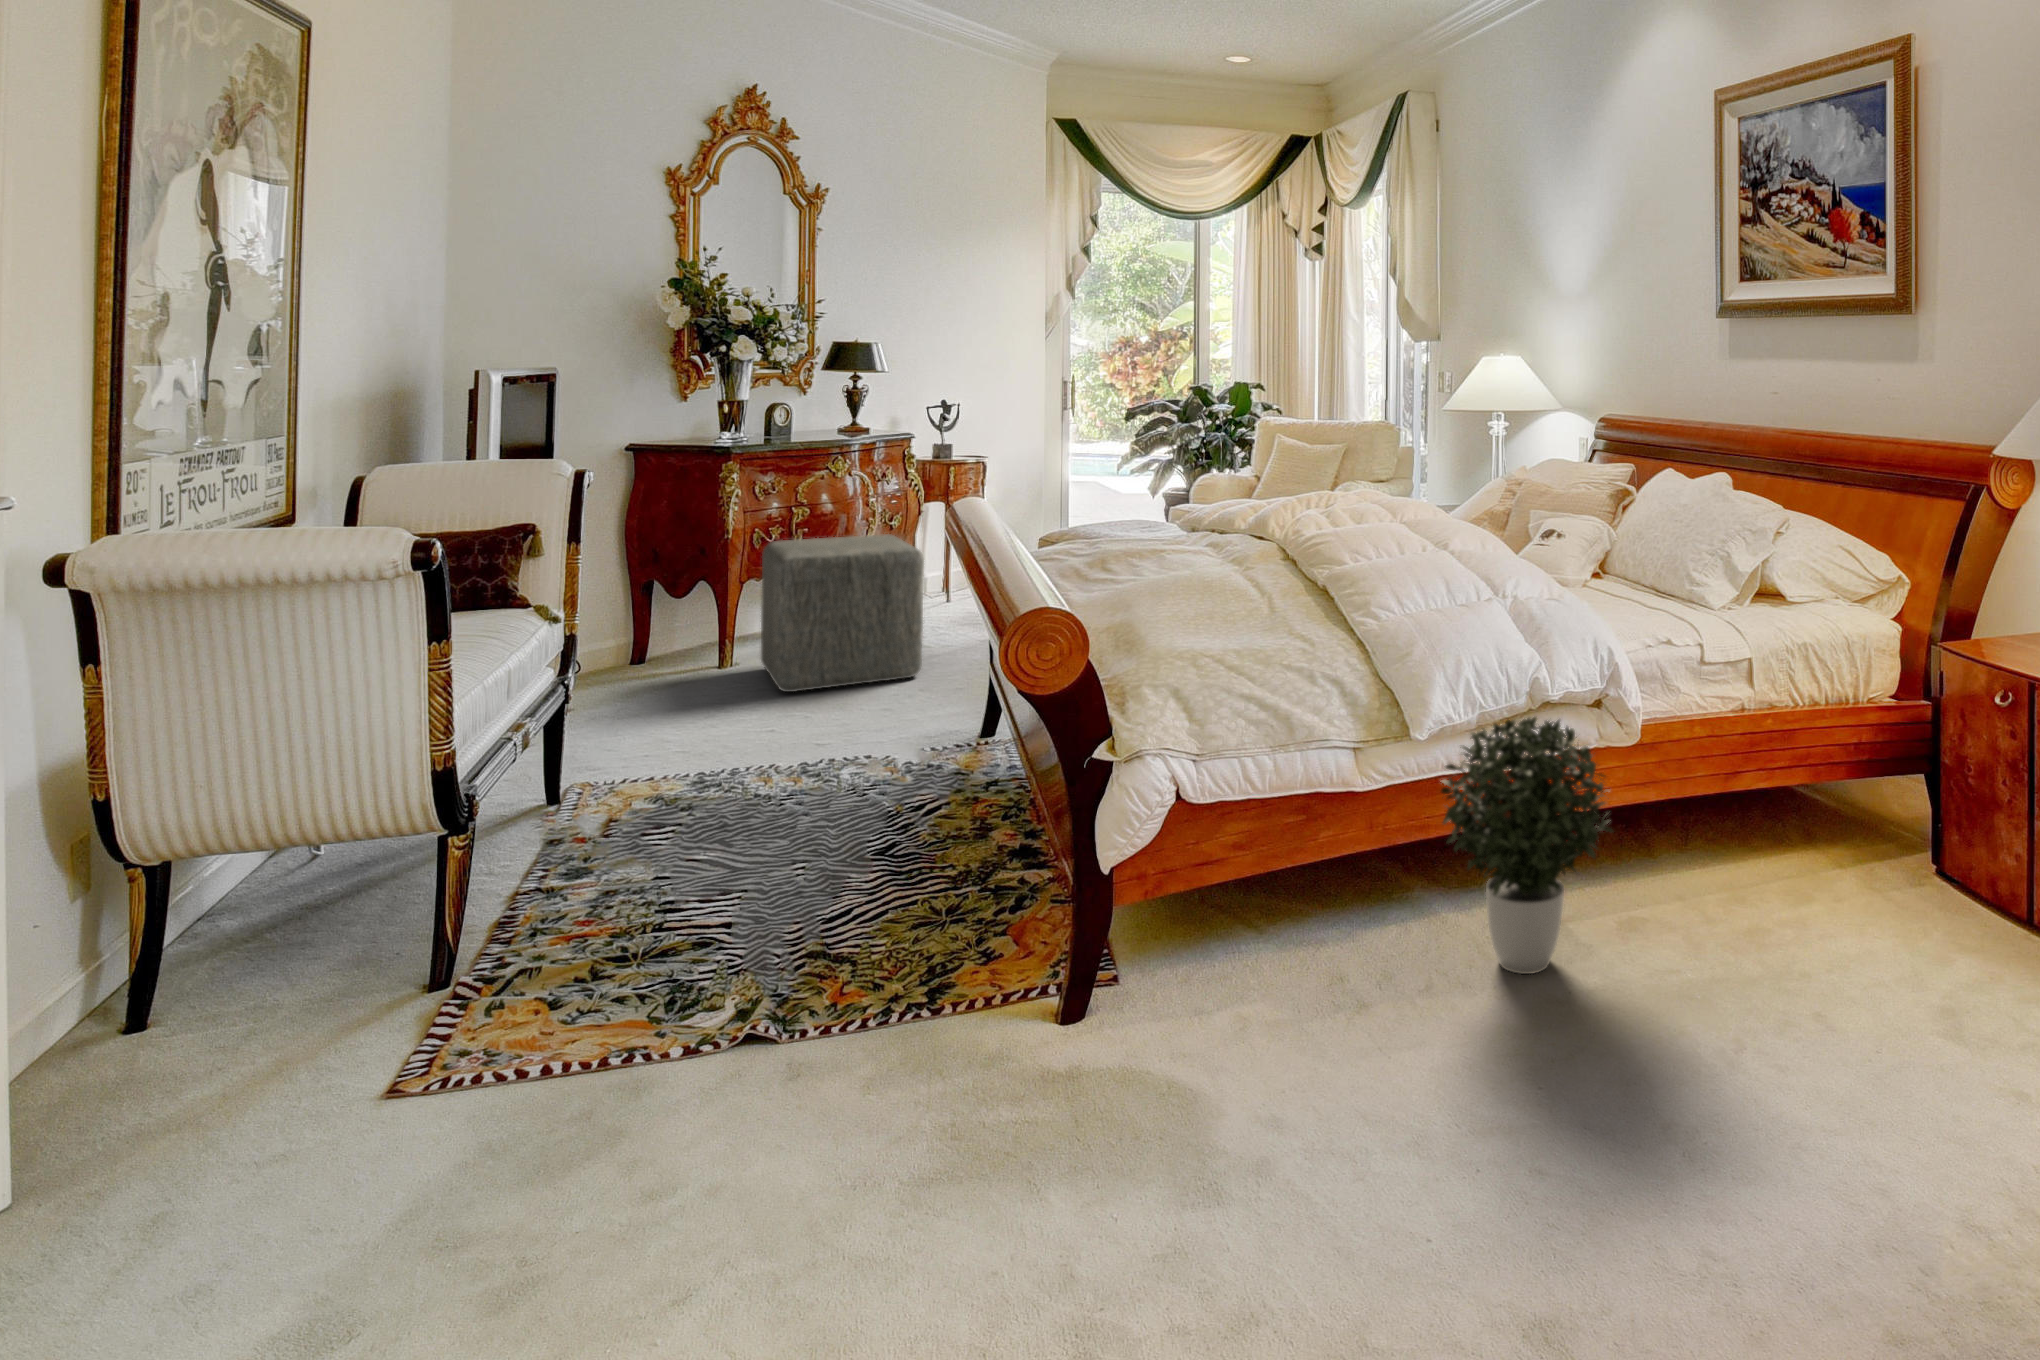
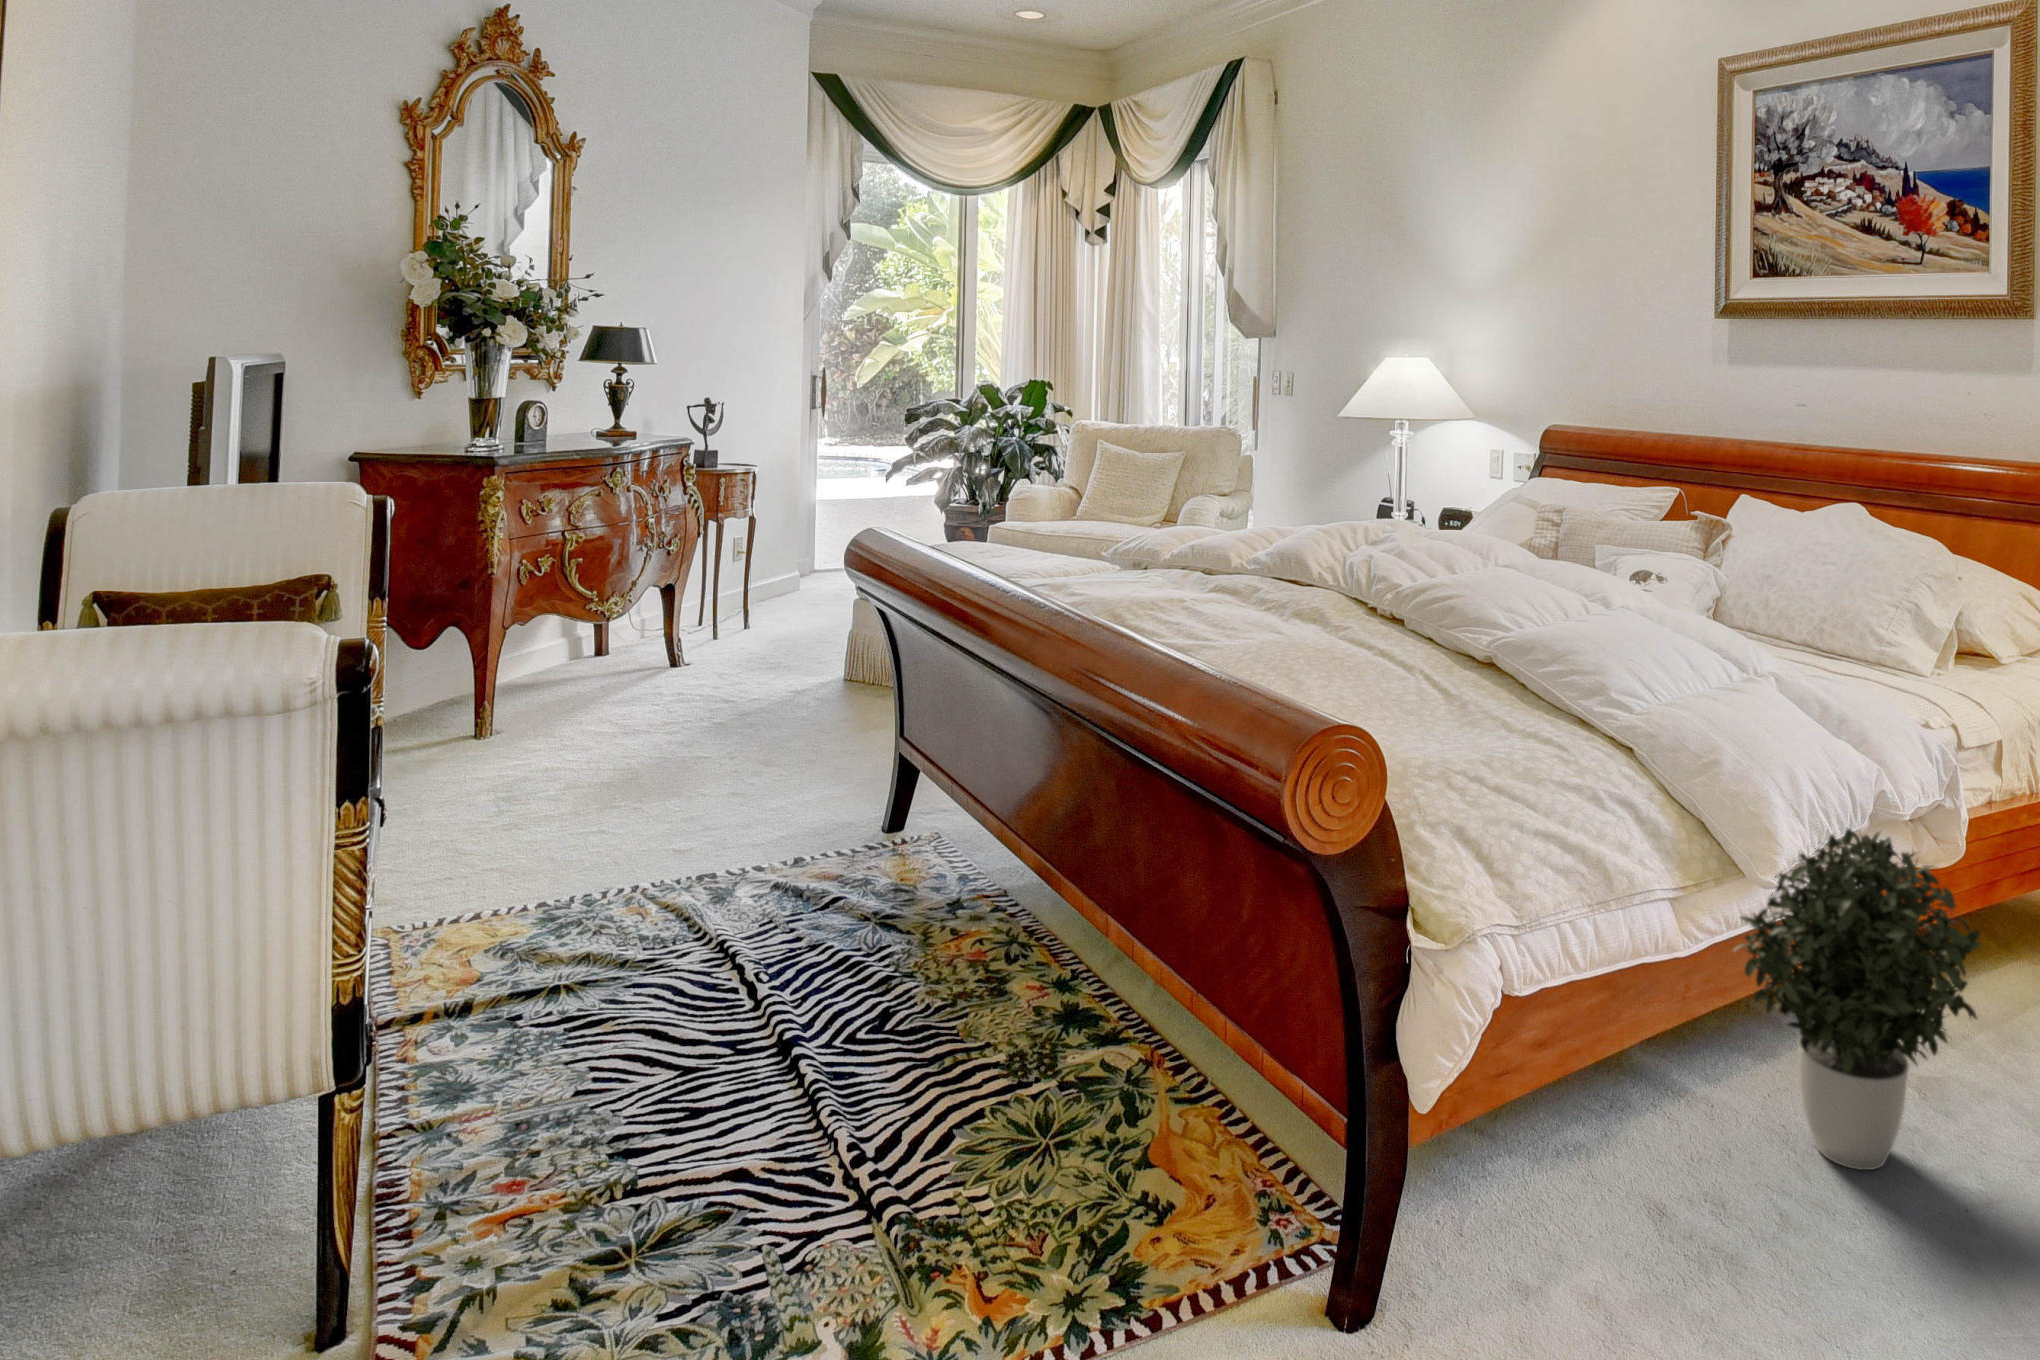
ottoman: present [761,534,924,692] -> none [532,567,754,775]

